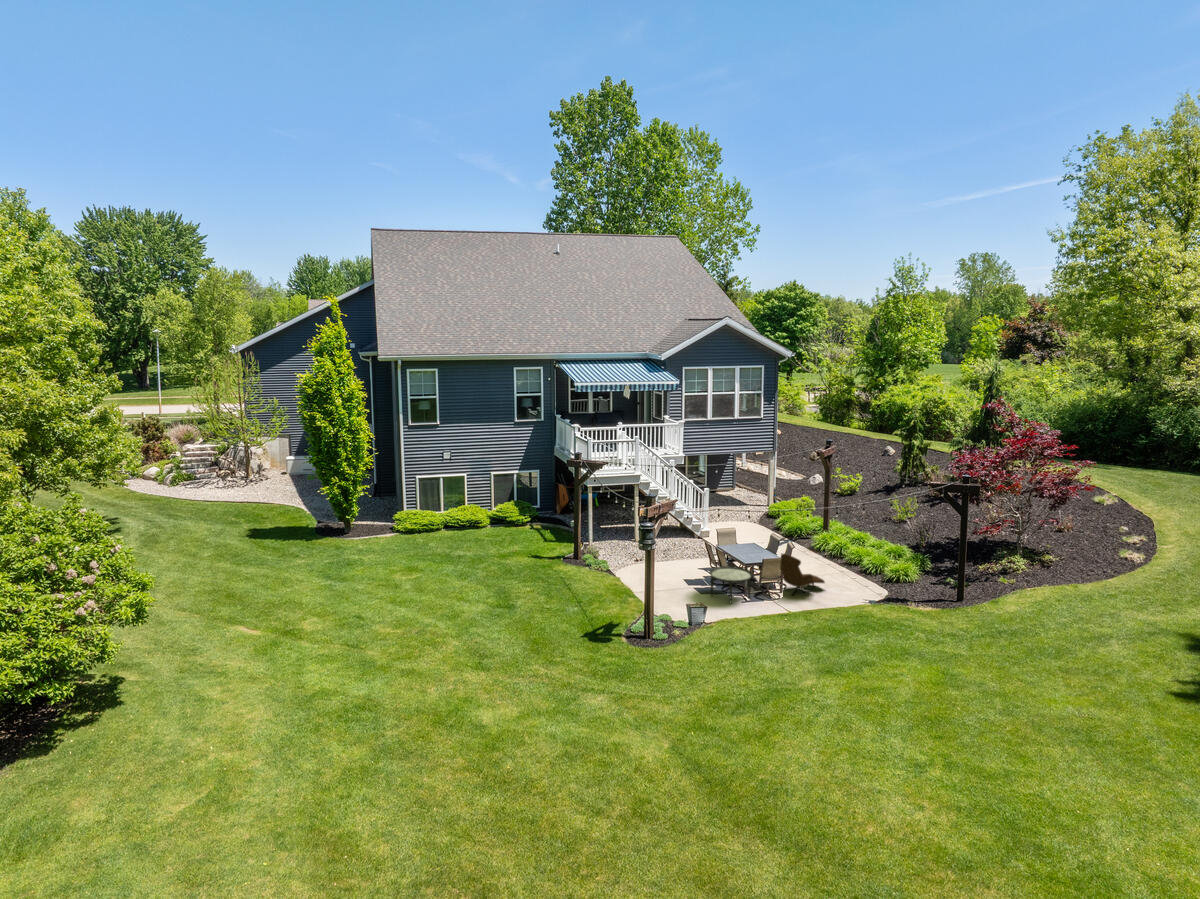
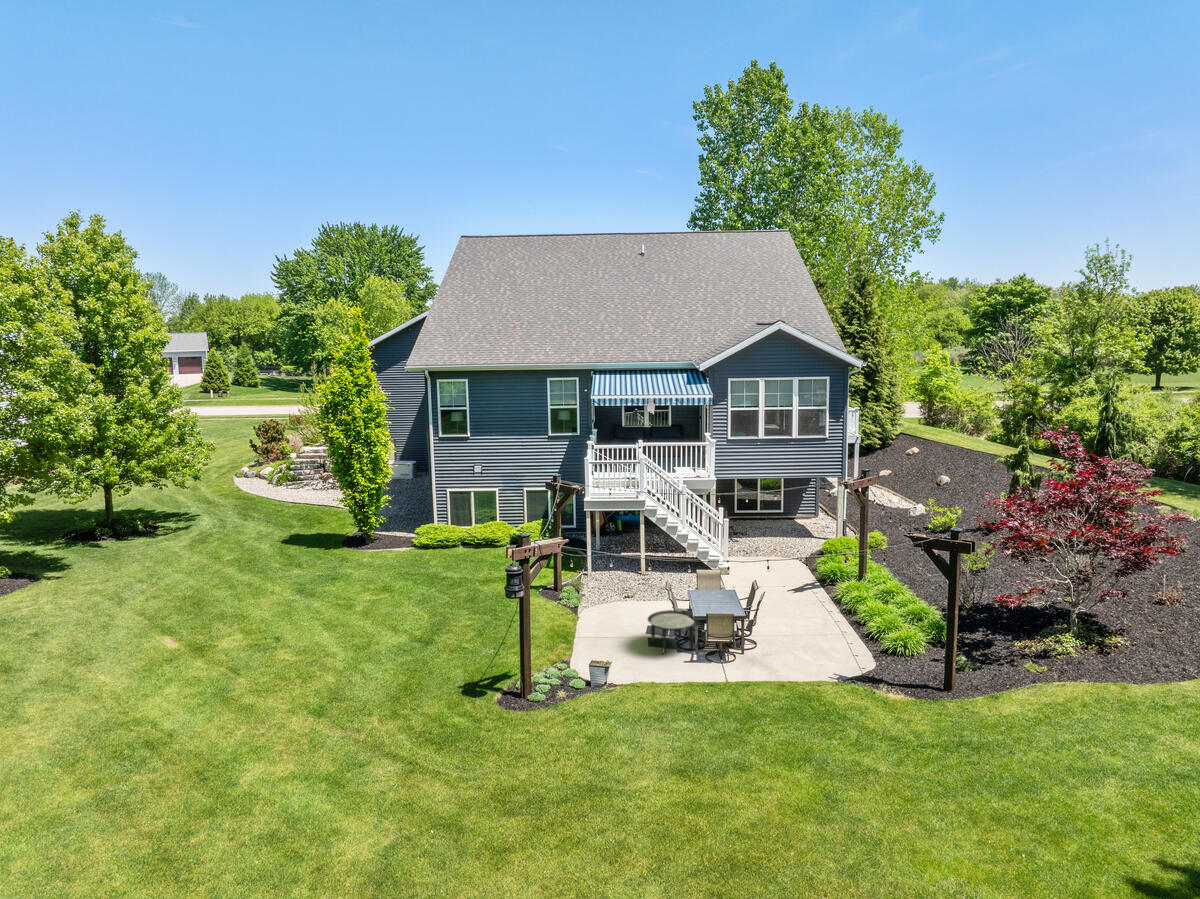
lounge chair: present [780,553,825,596] -> none [735,602,792,656]

